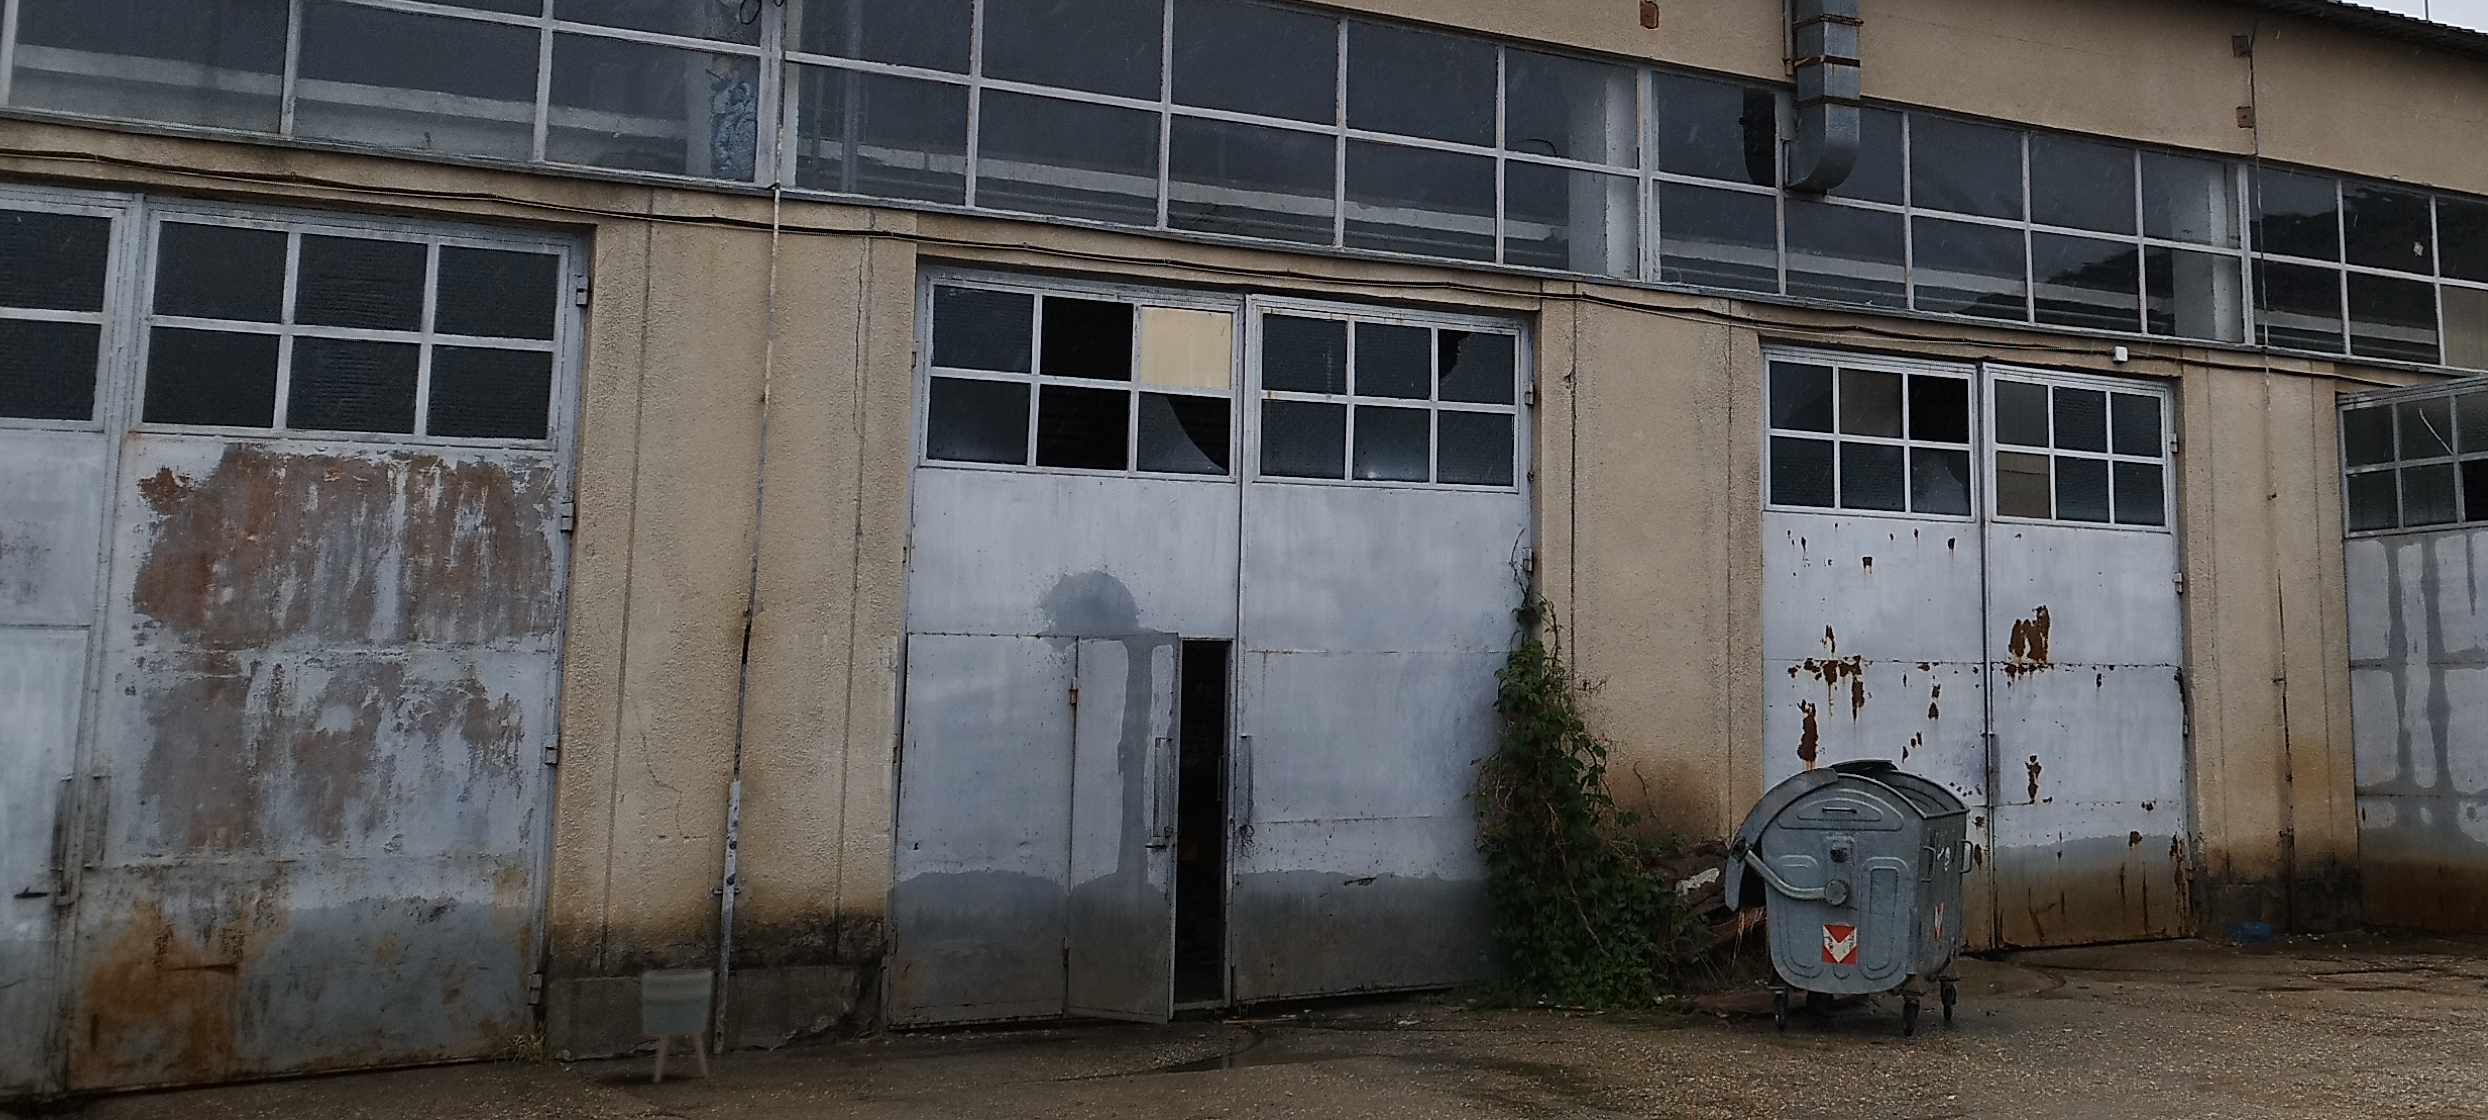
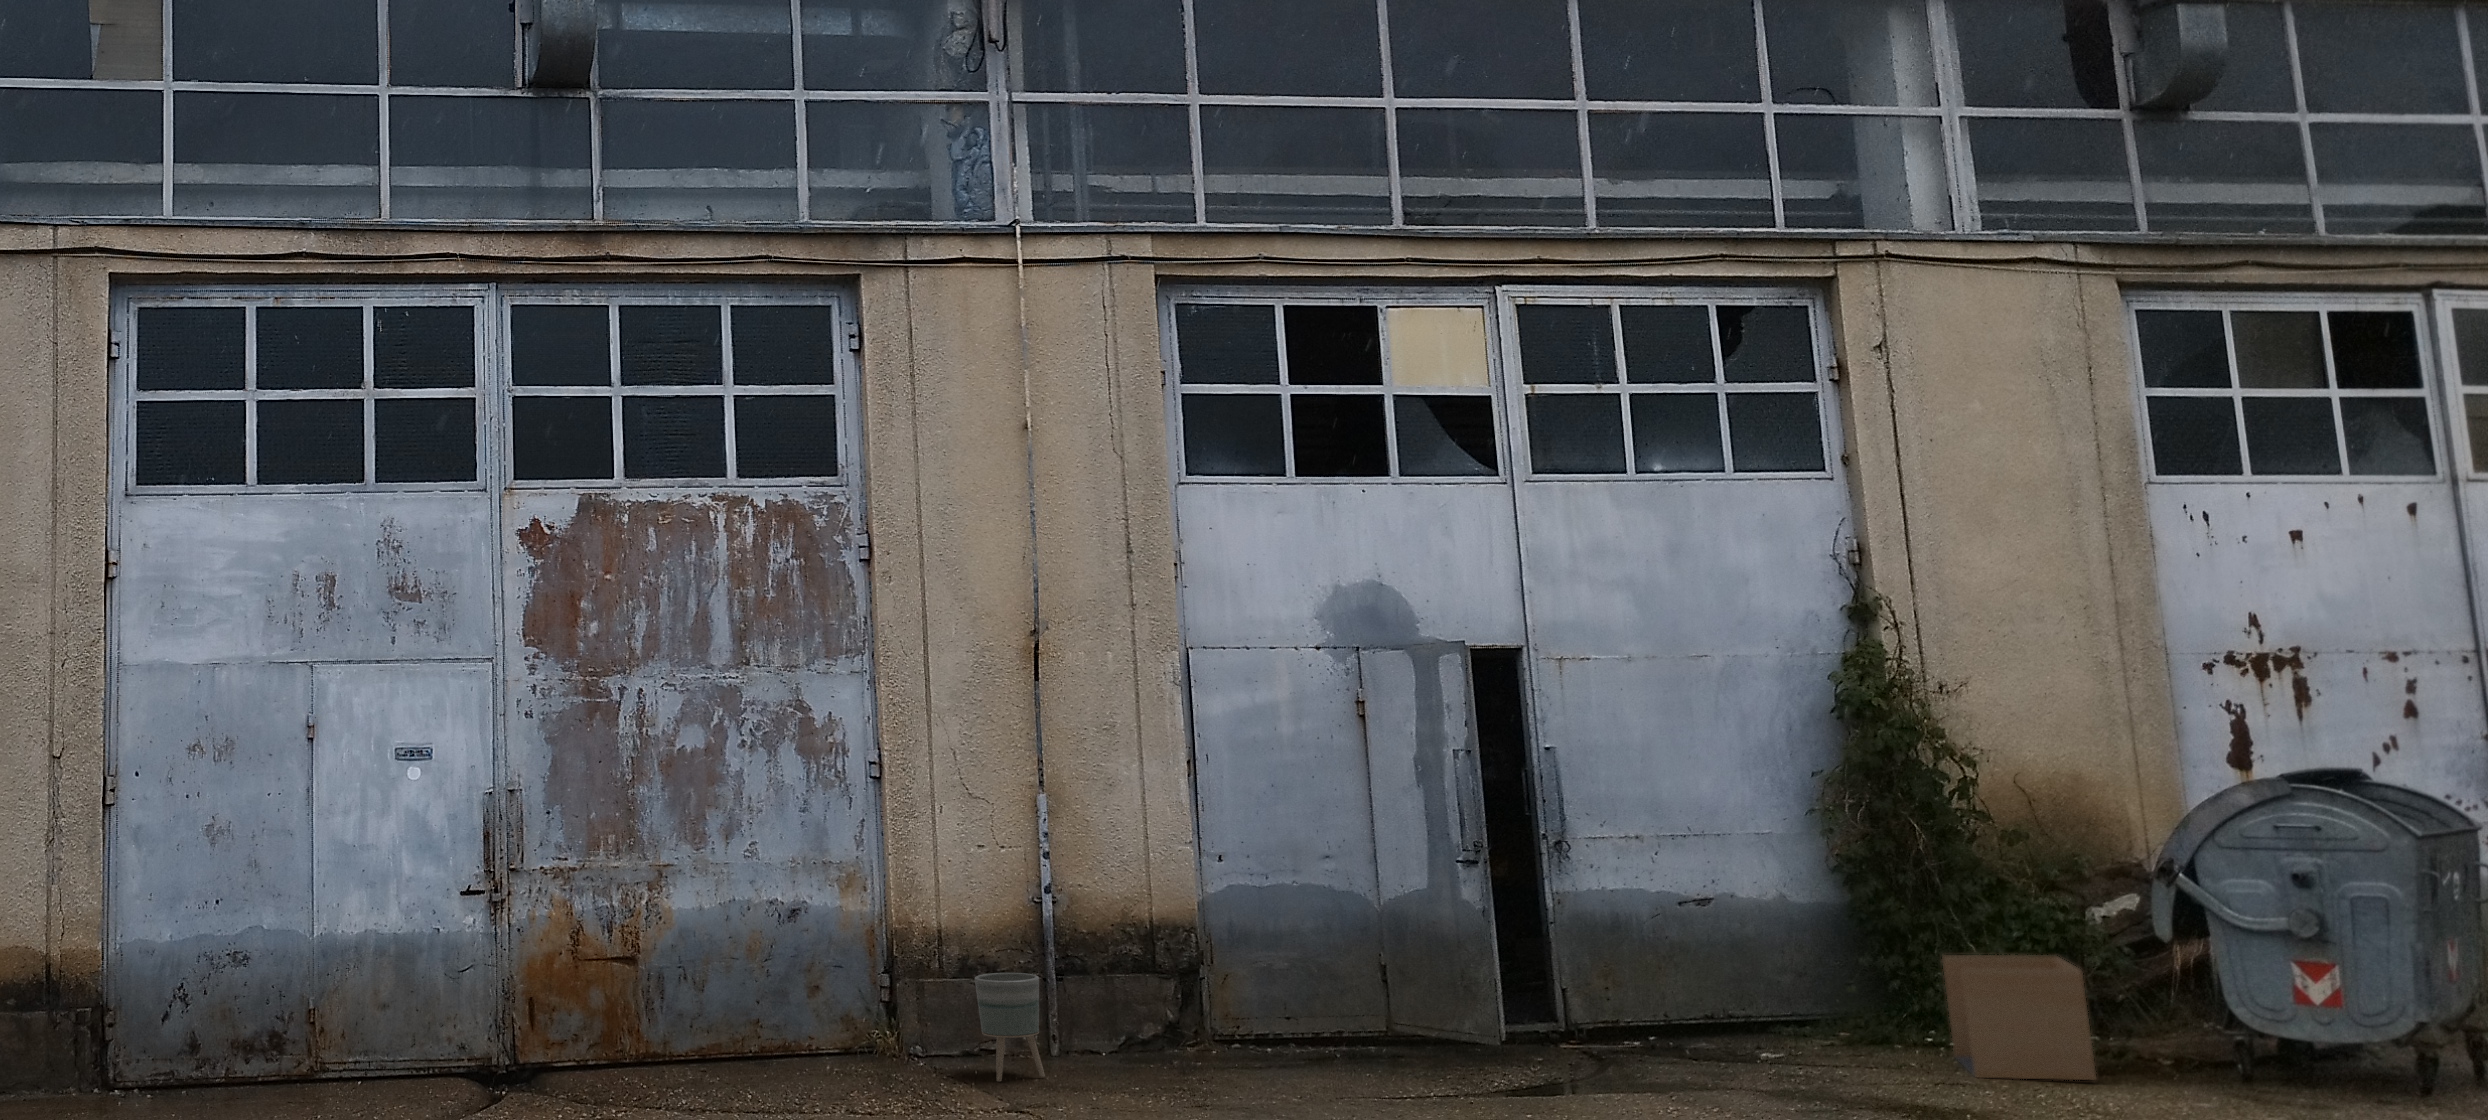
cardboard box: none [1558,921,1663,1030] -> present [1942,955,2096,1080]

